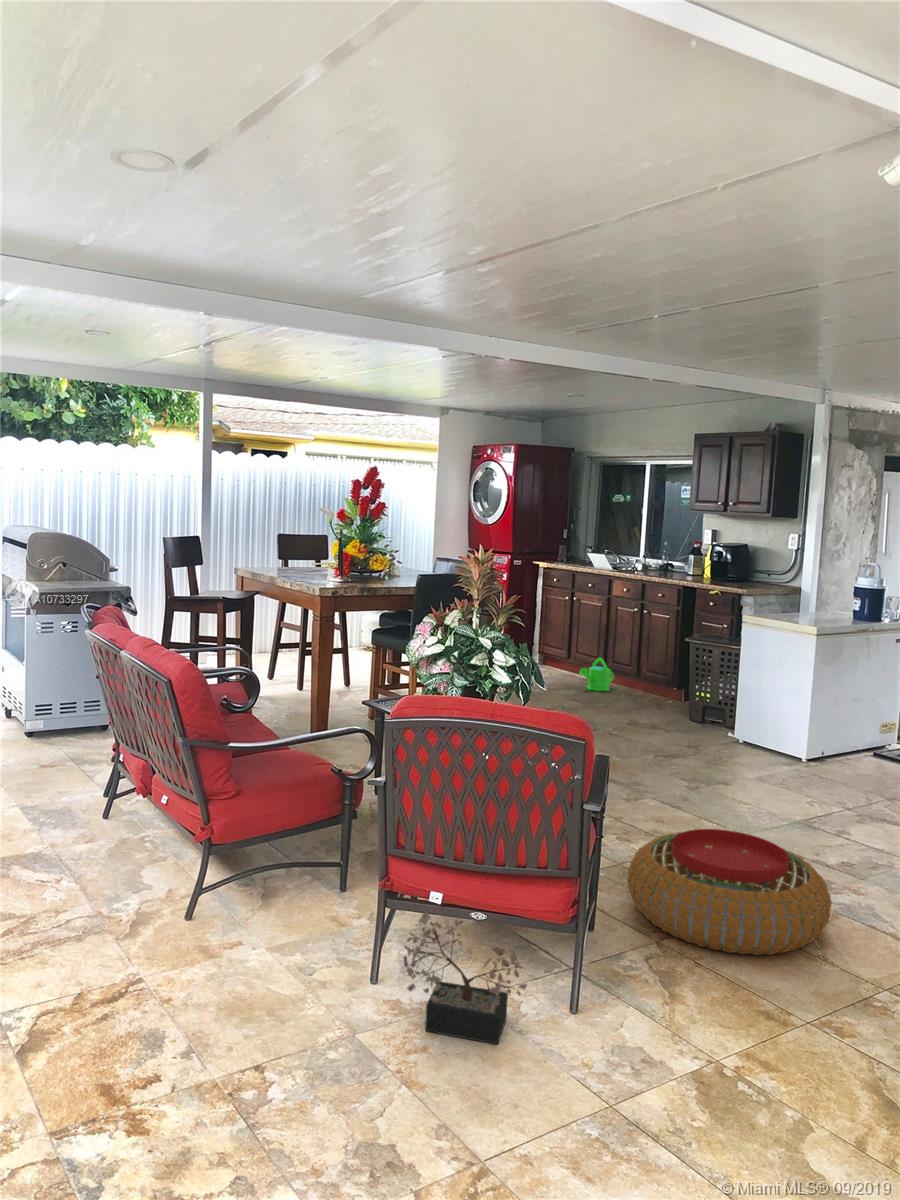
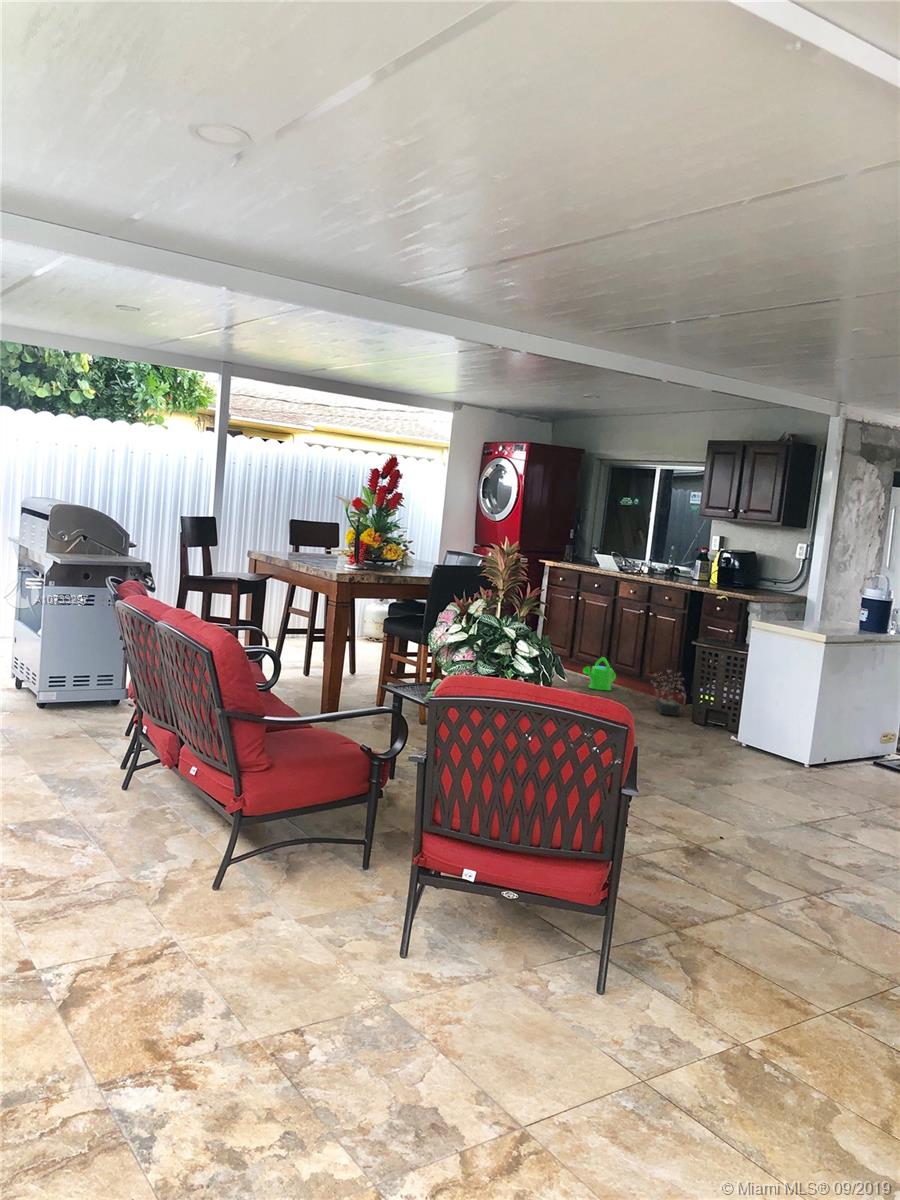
pouf: present [627,829,832,955] -> none [645,823,847,946]
decorative plant: present [403,908,527,1044] -> present [654,671,685,716]

